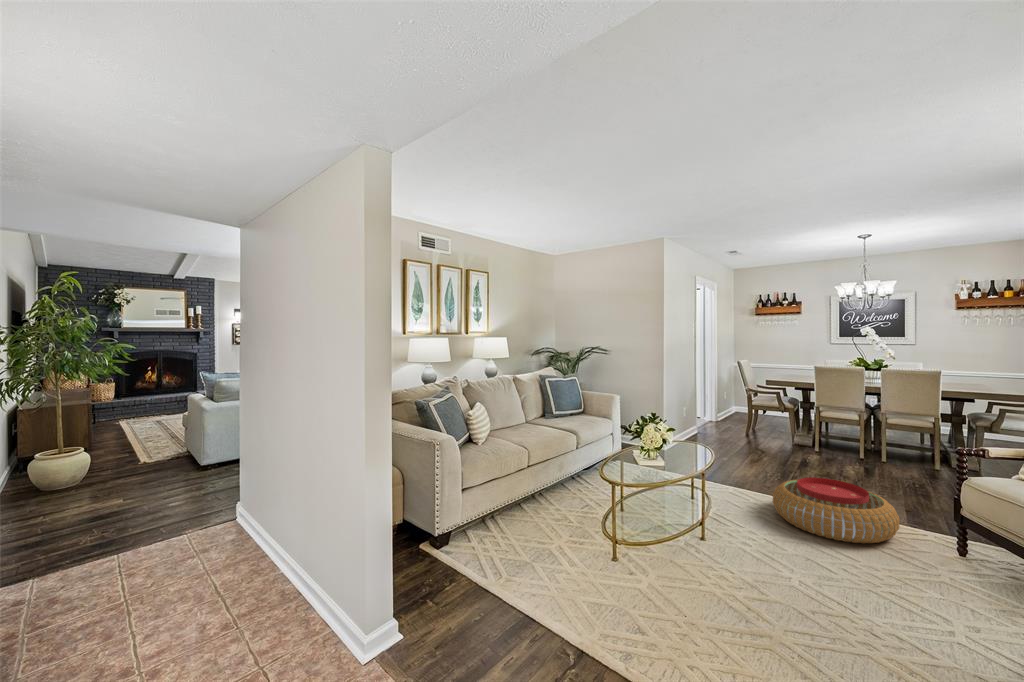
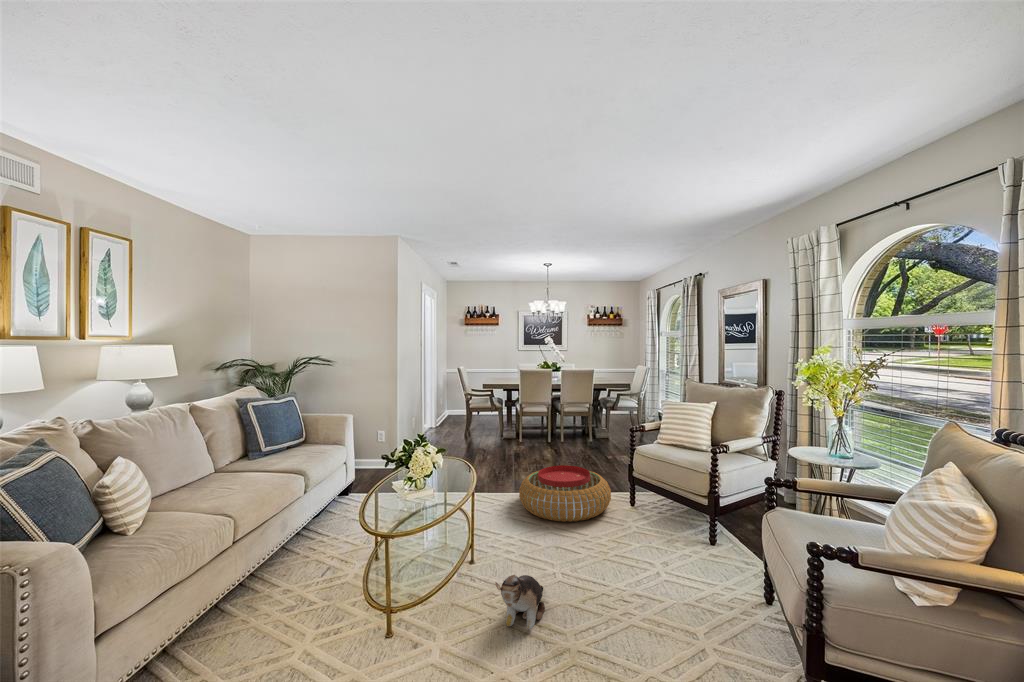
plush toy: none [698,547,761,600] -> present [495,575,545,629]

